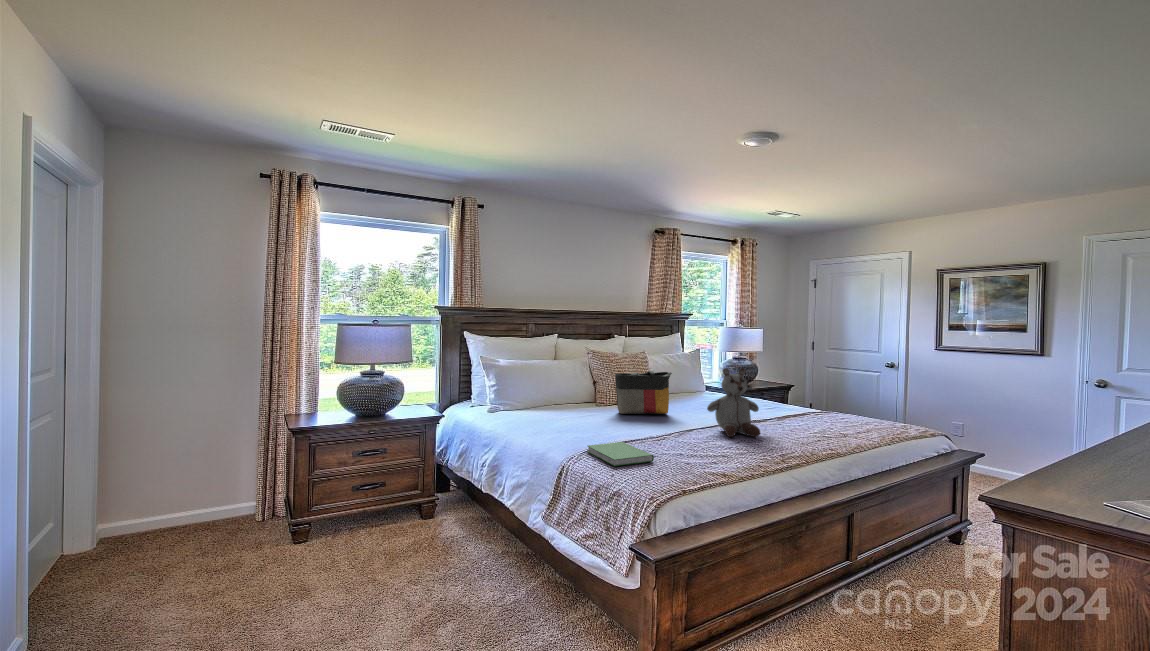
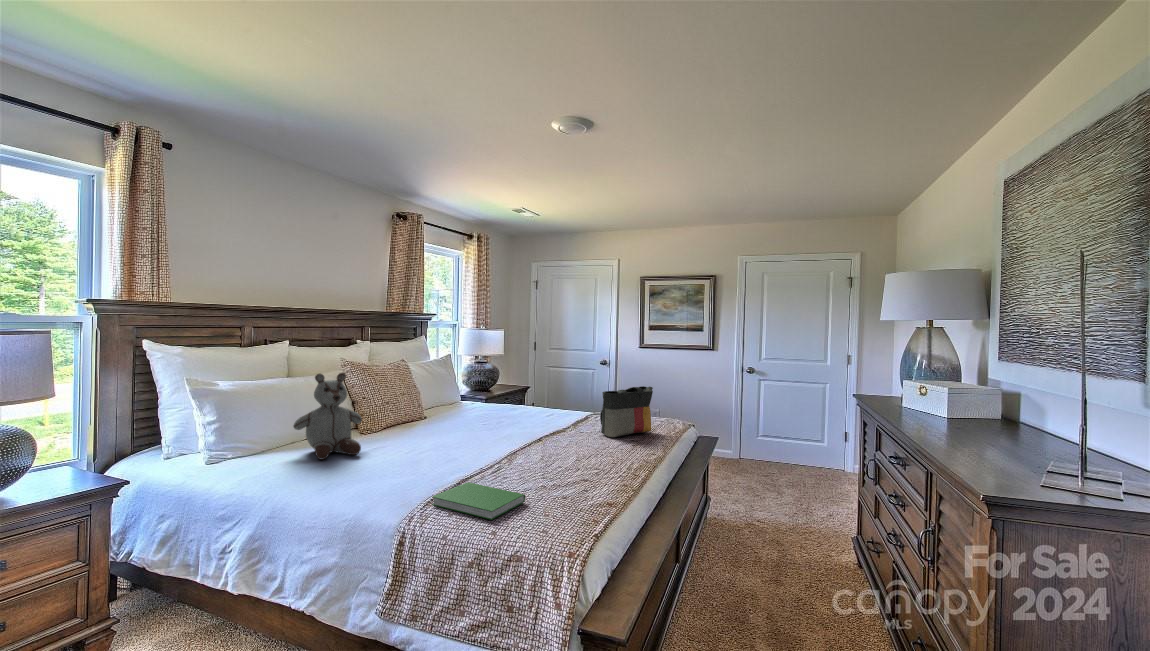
stuffed bear: present [707,368,760,437] -> present [293,373,362,459]
tote bag: present [615,371,672,414] -> present [600,386,653,437]

